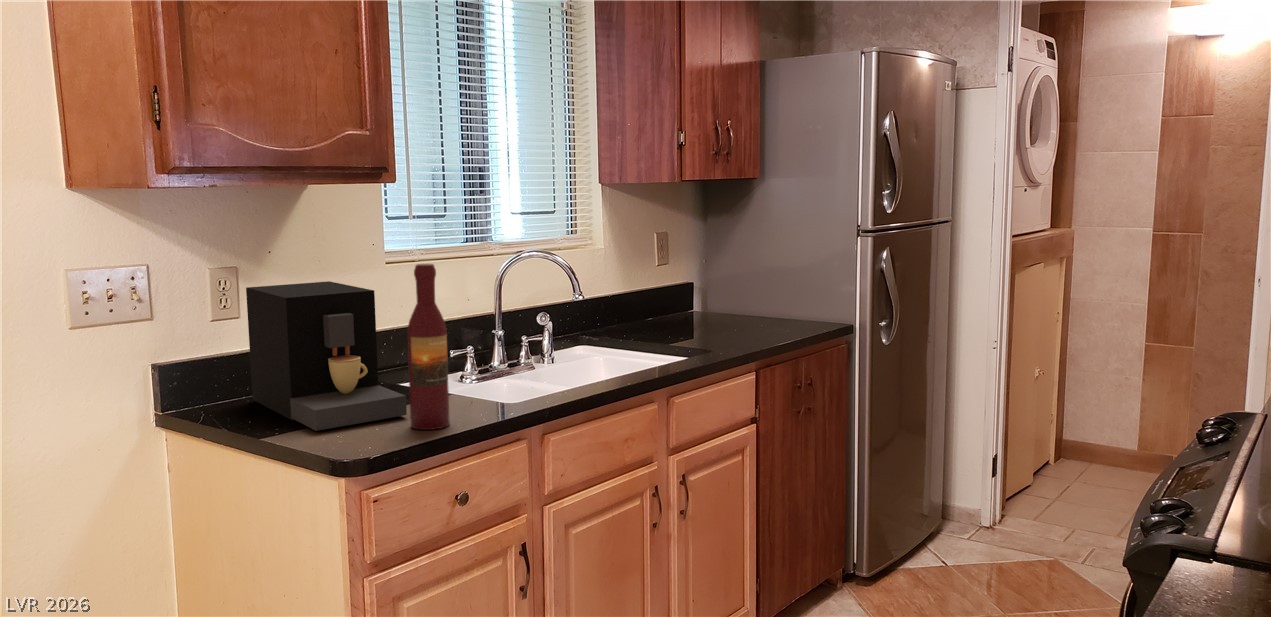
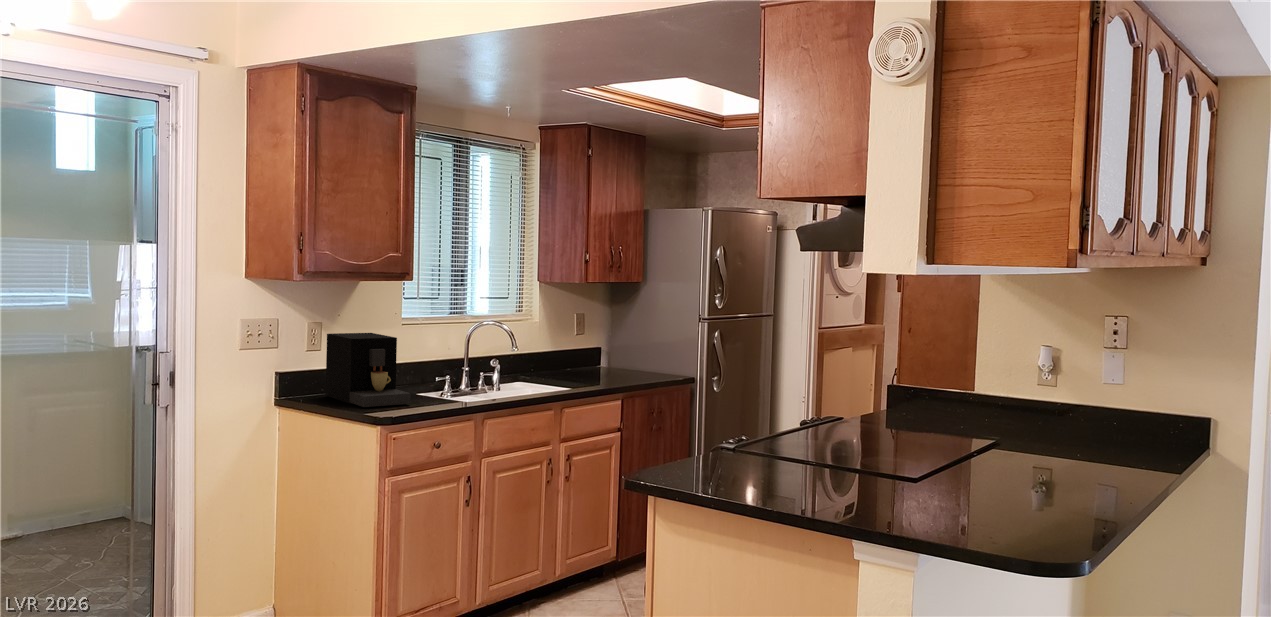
wine bottle: present [407,264,450,430] -> none [412,324,434,409]

